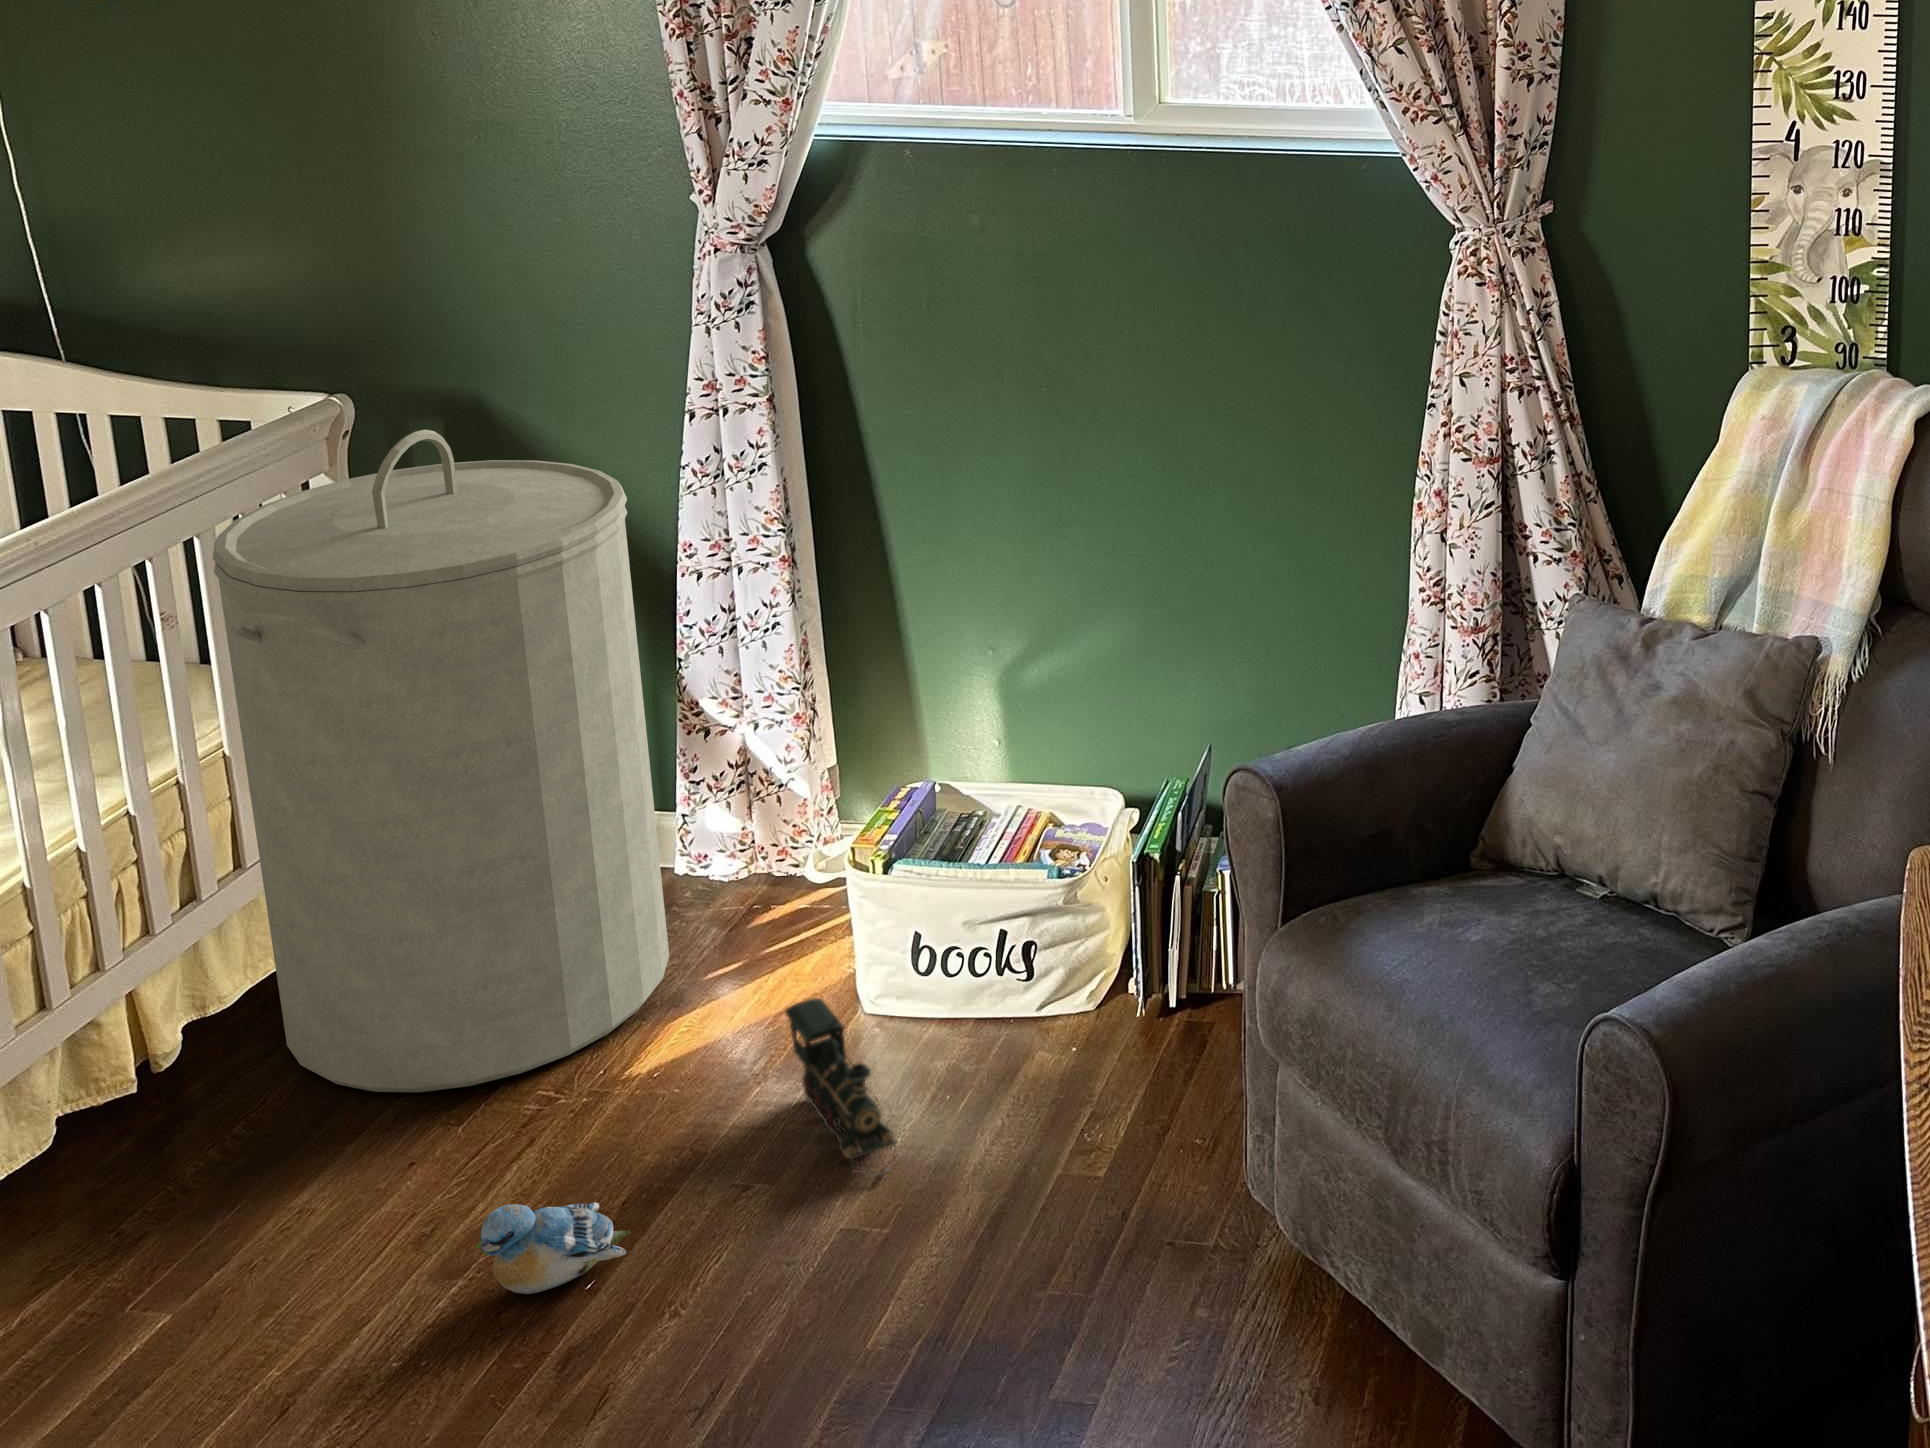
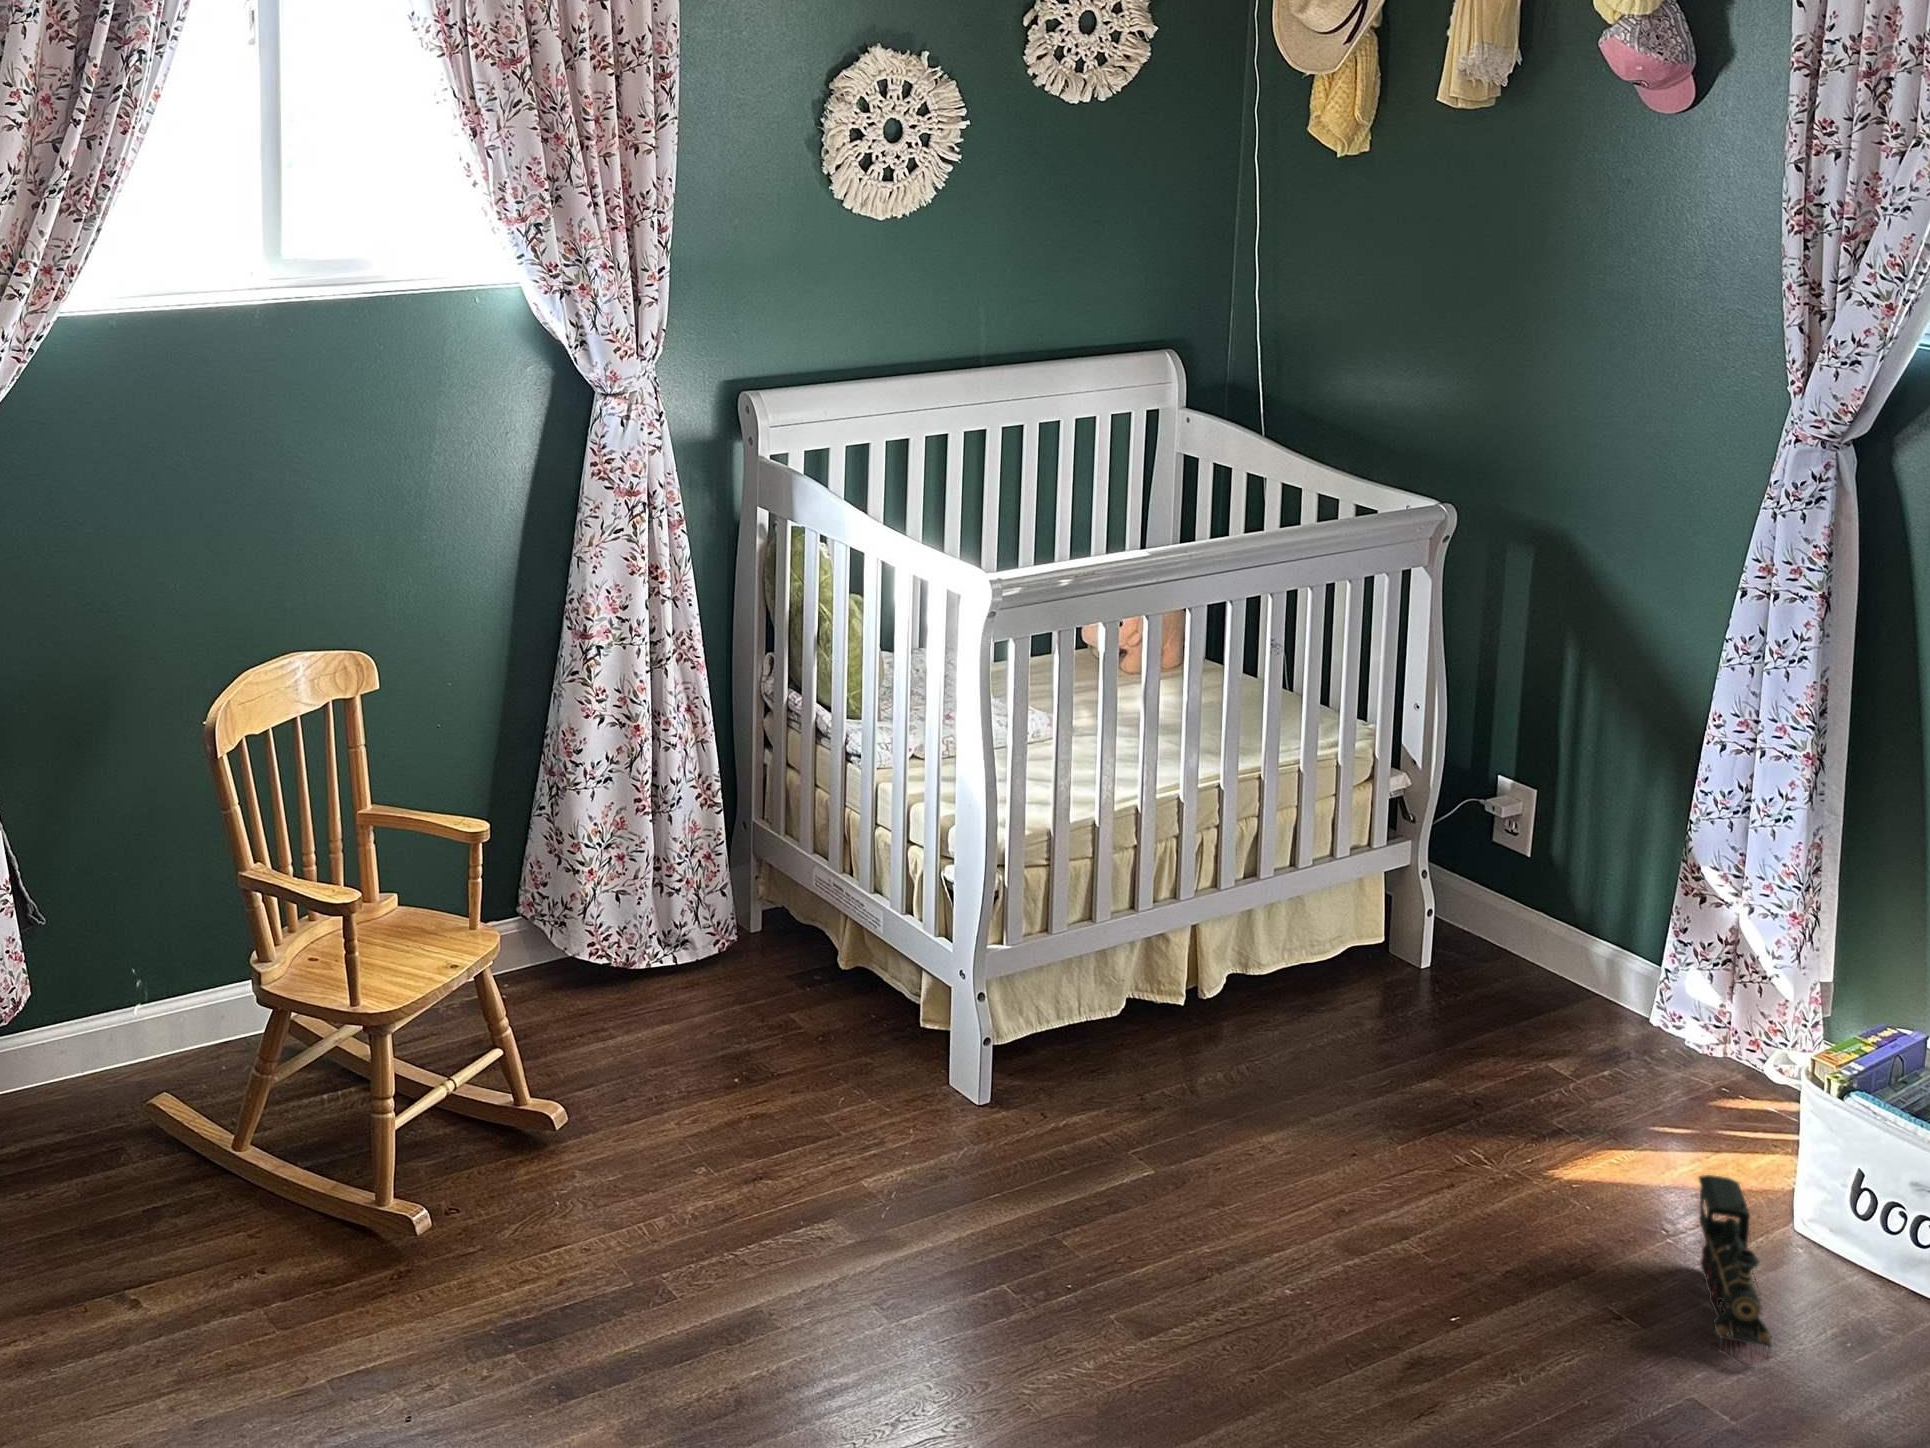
laundry hamper: present [213,430,669,1092] -> none [1293,546,1660,1135]
plush toy: present [476,1202,630,1294] -> none [1369,1210,1500,1307]

